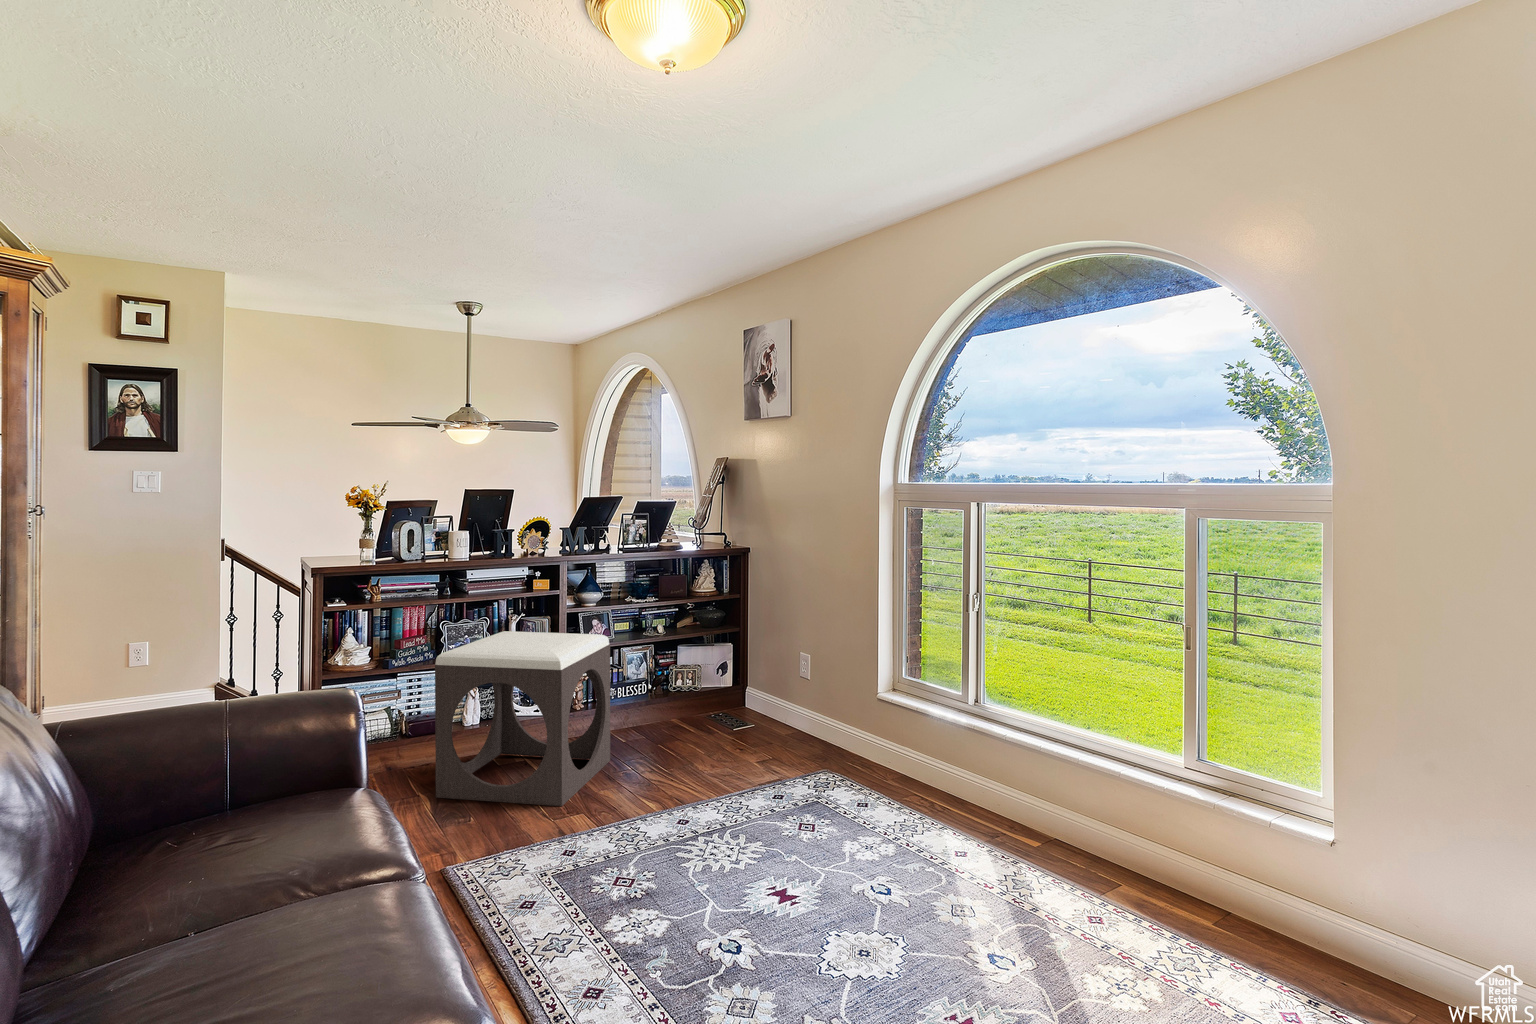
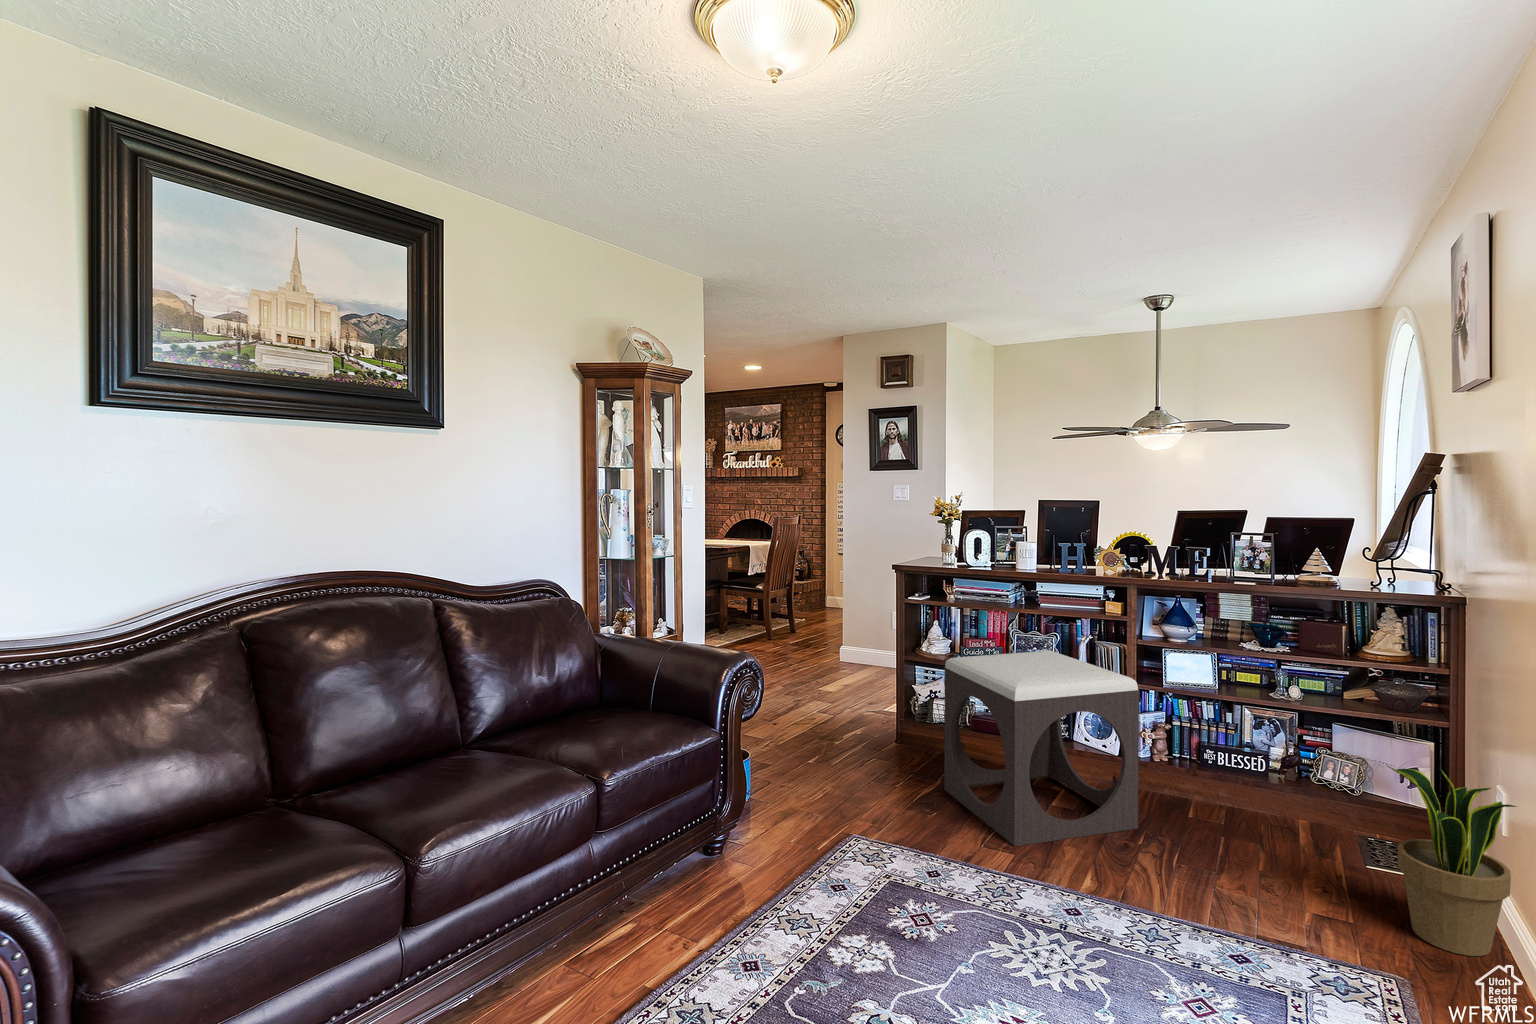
potted plant: none [768,646,832,751] -> present [1387,766,1516,956]

